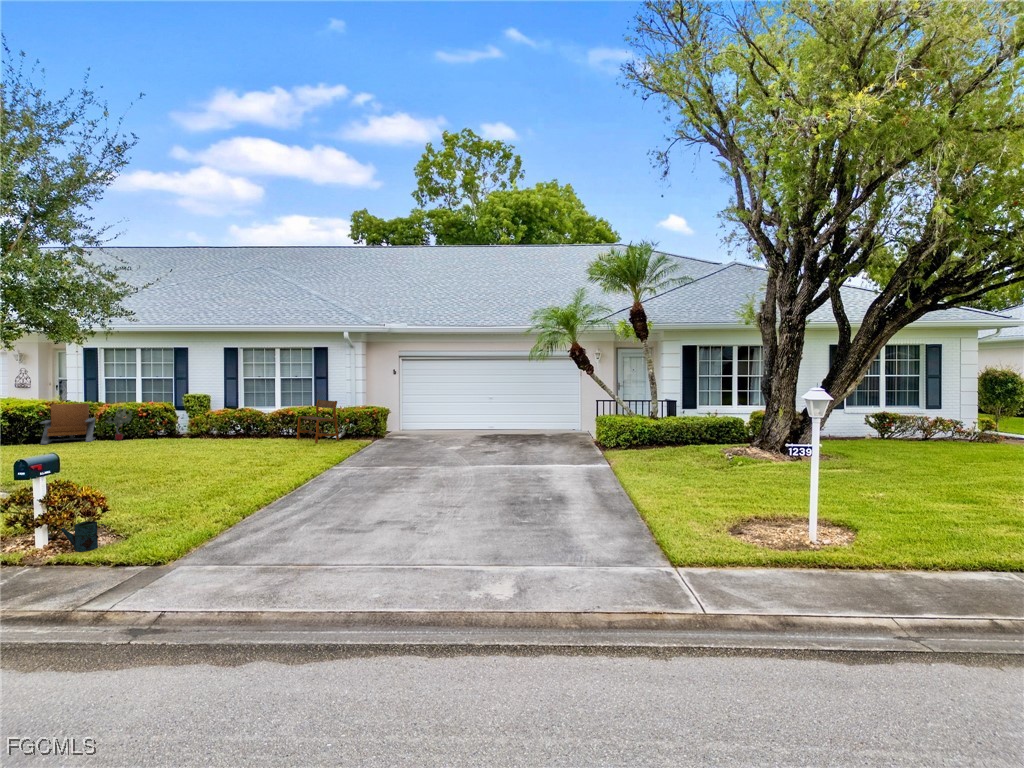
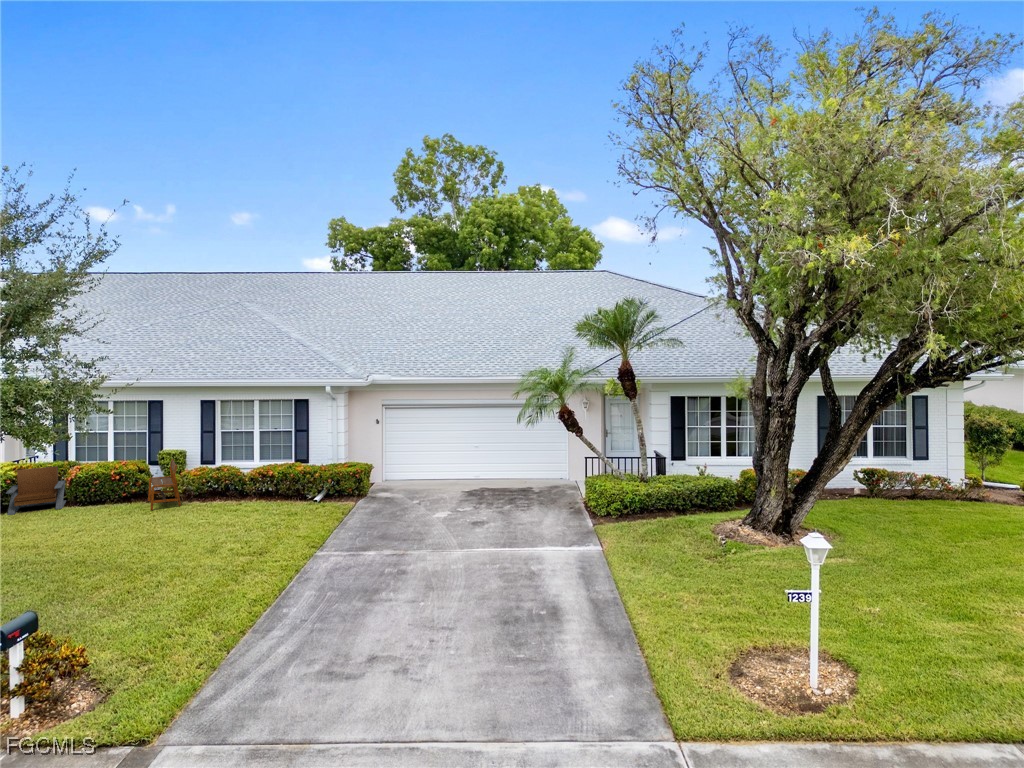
bench: present [297,399,339,443] -> present [148,459,181,510]
potted tree: present [106,407,132,440] -> none [76,470,105,506]
watering can: present [61,521,106,552] -> none [19,701,77,739]

